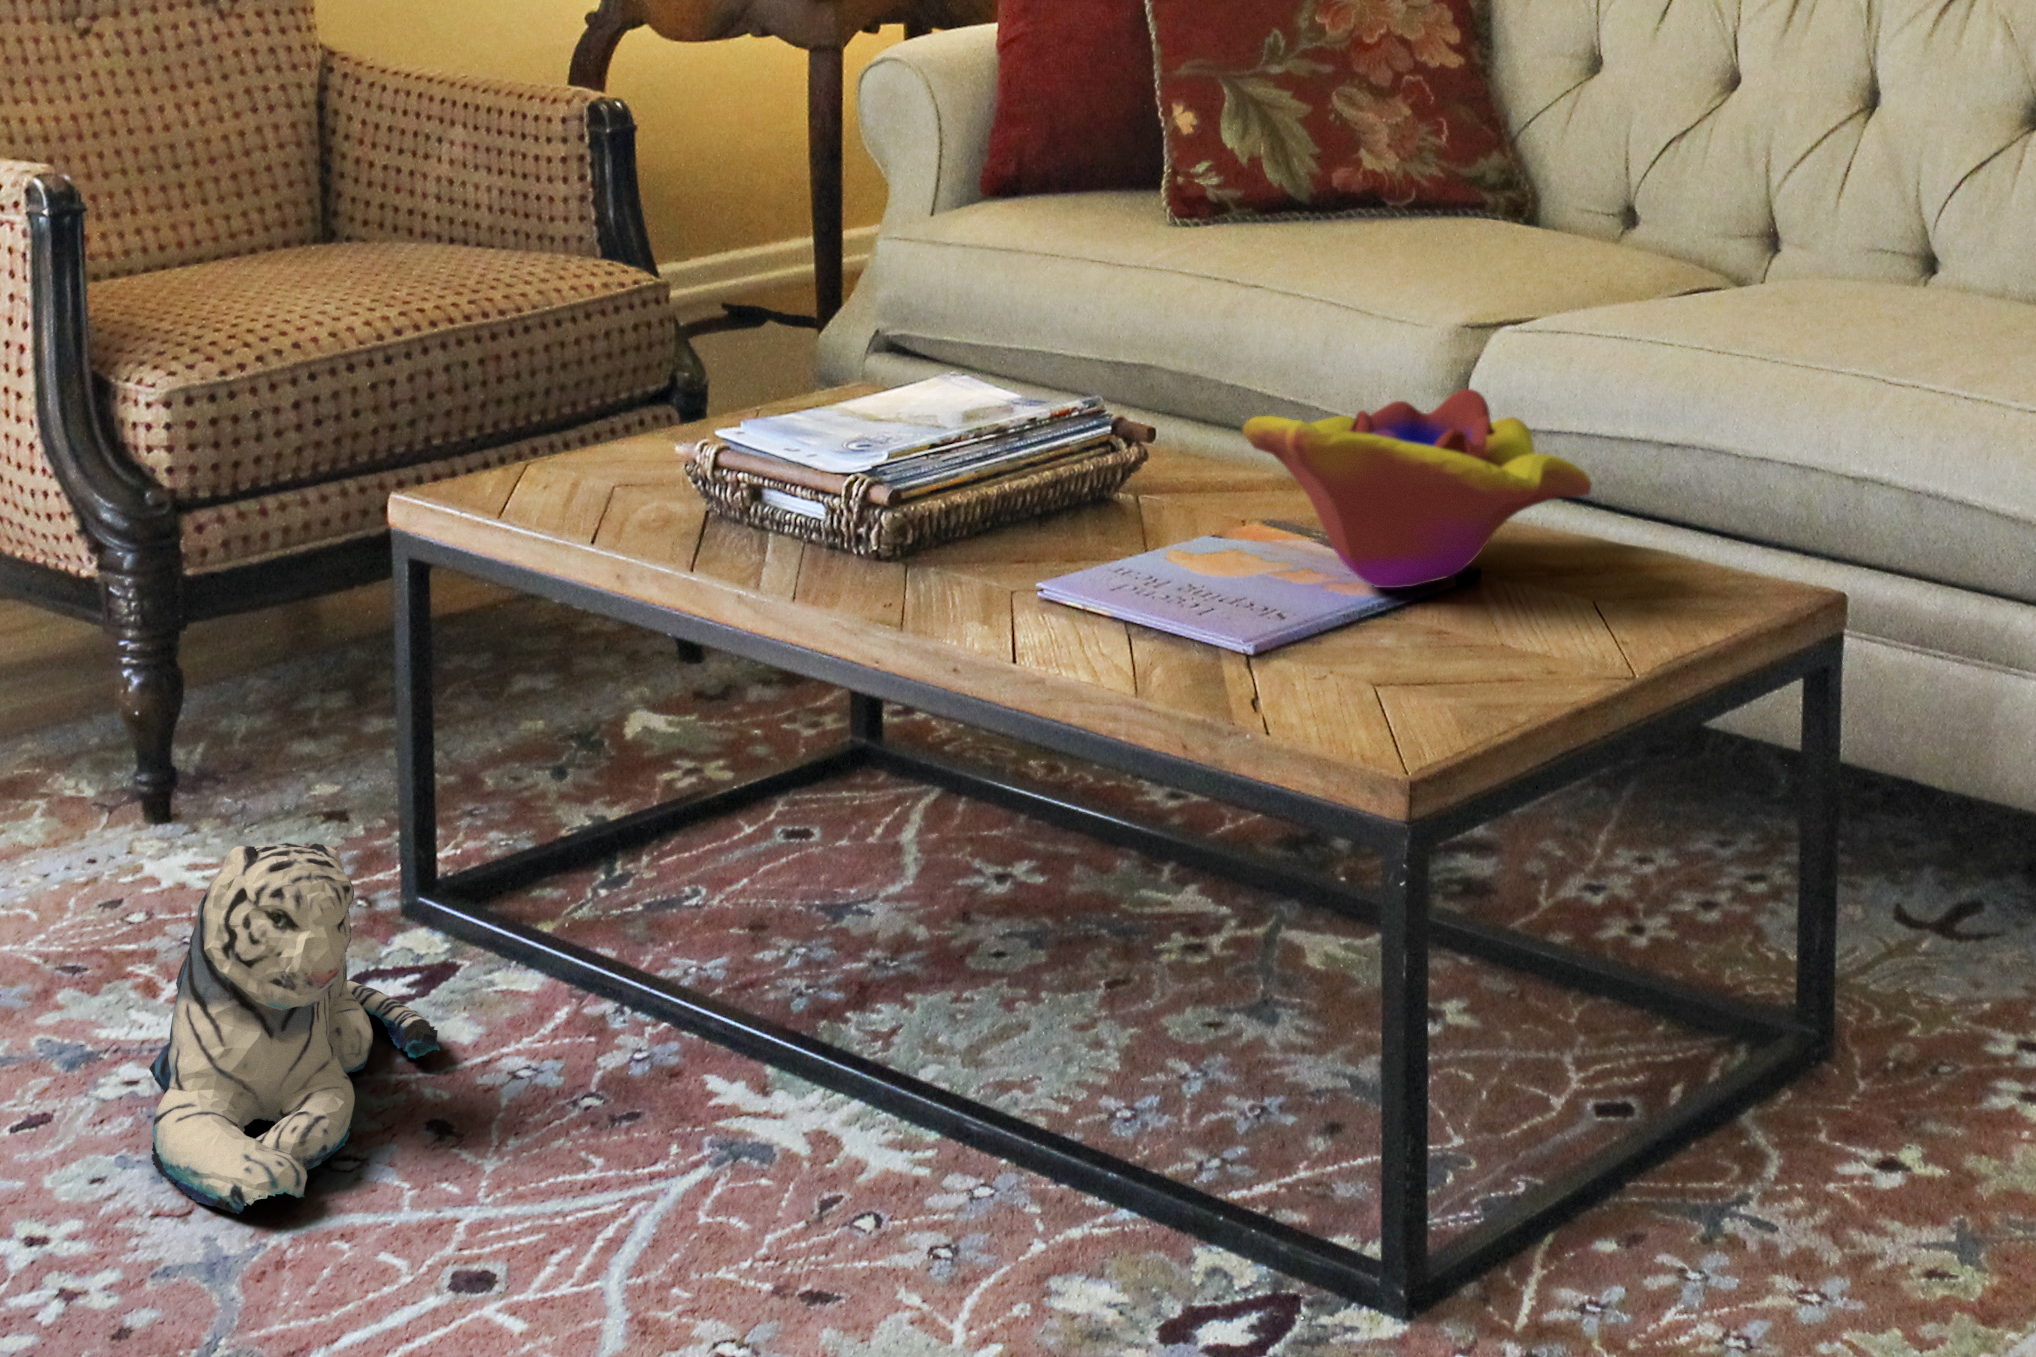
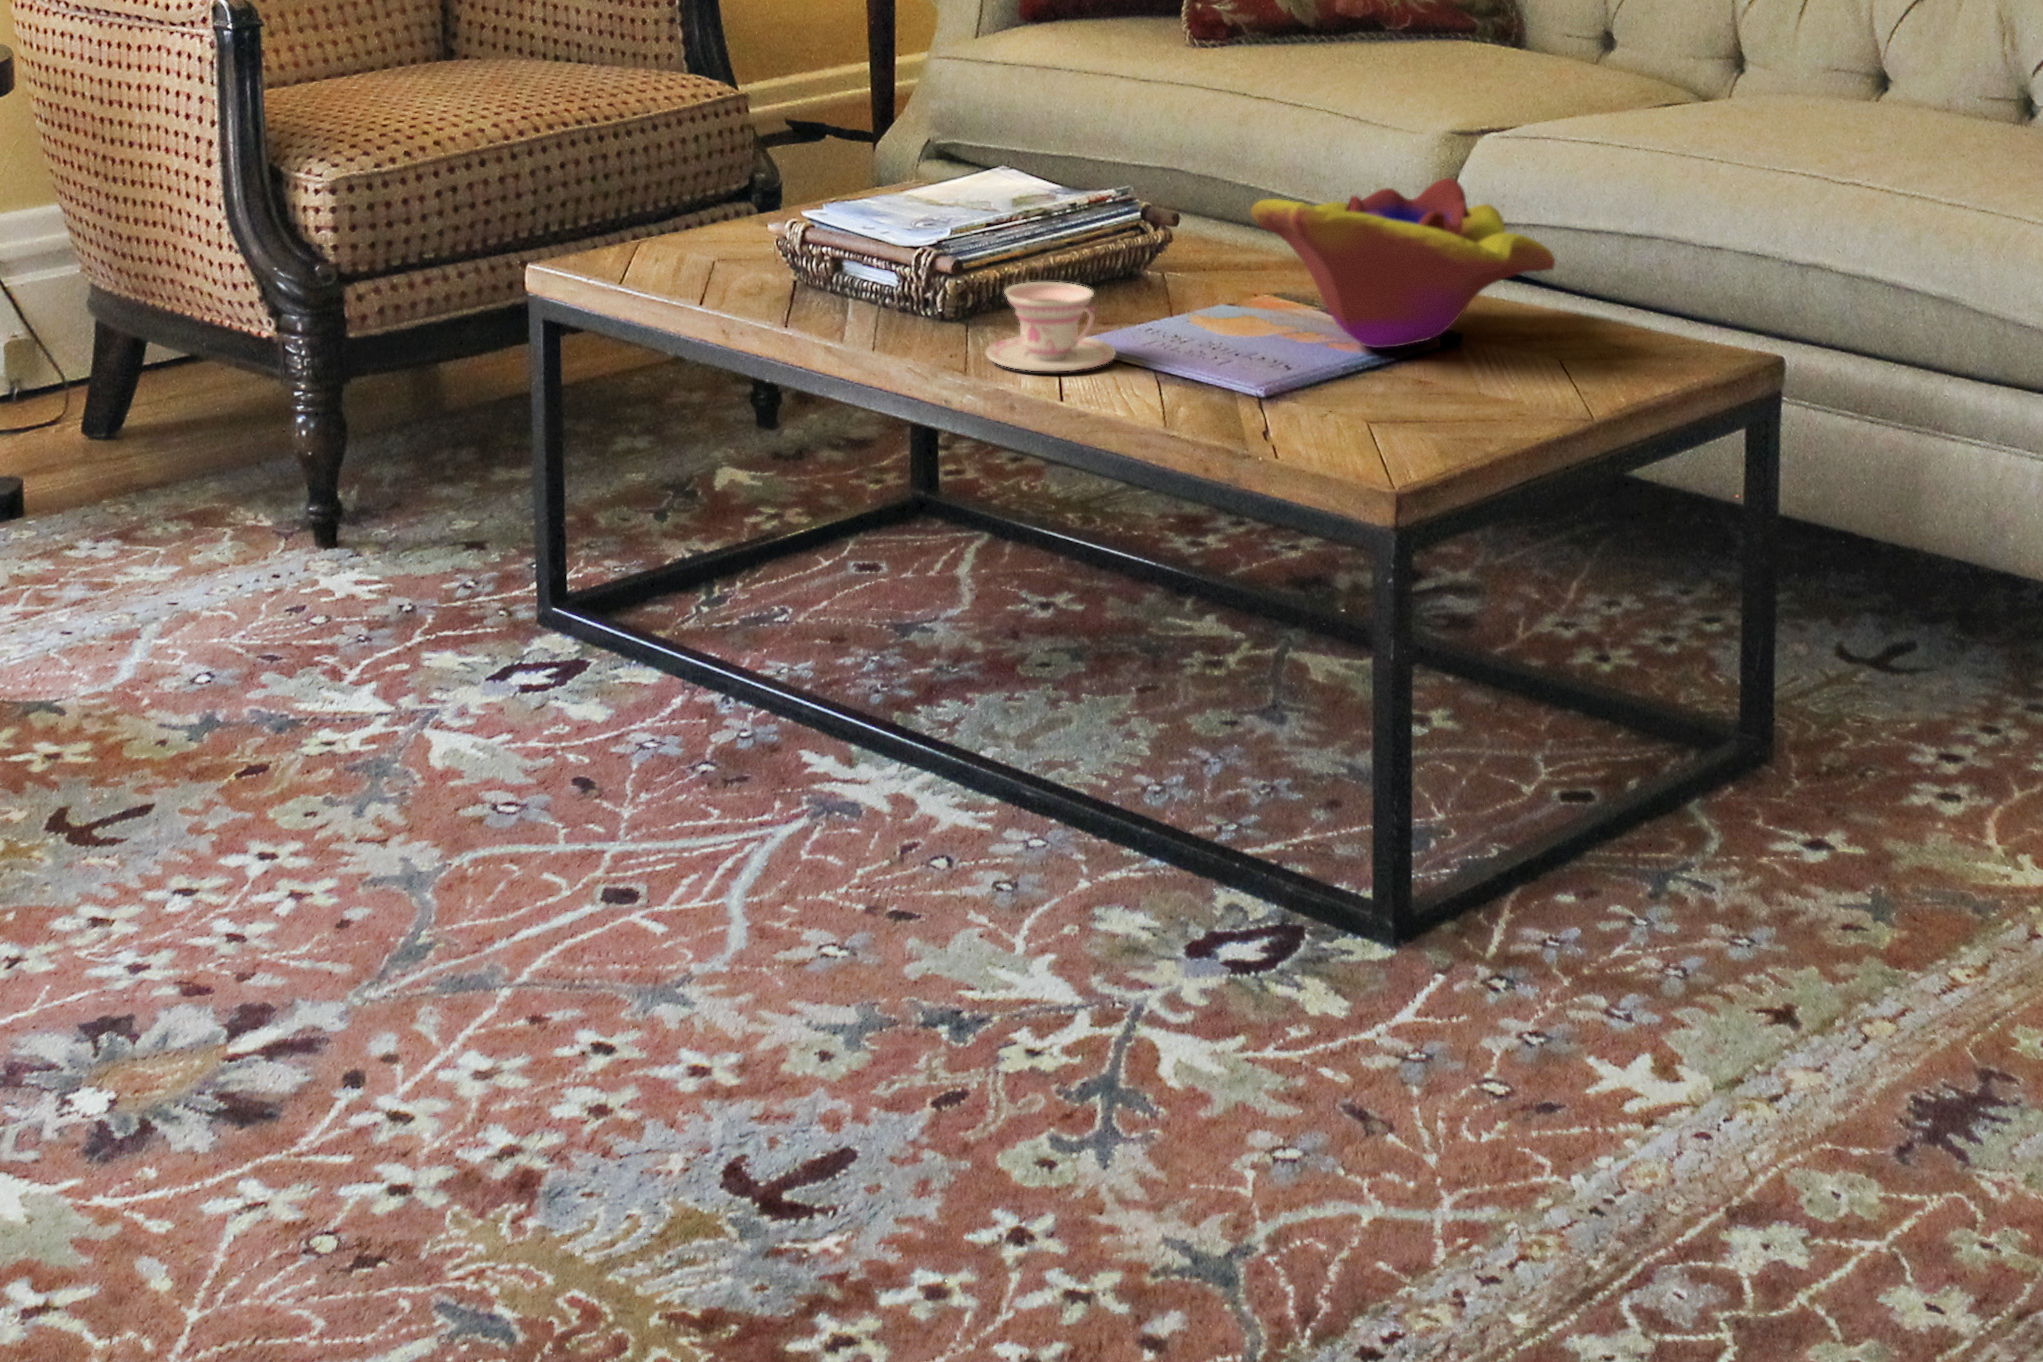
teacup: none [929,516,1084,626] -> present [986,282,1116,371]
plush toy: present [149,843,440,1213] -> none [346,545,580,838]

